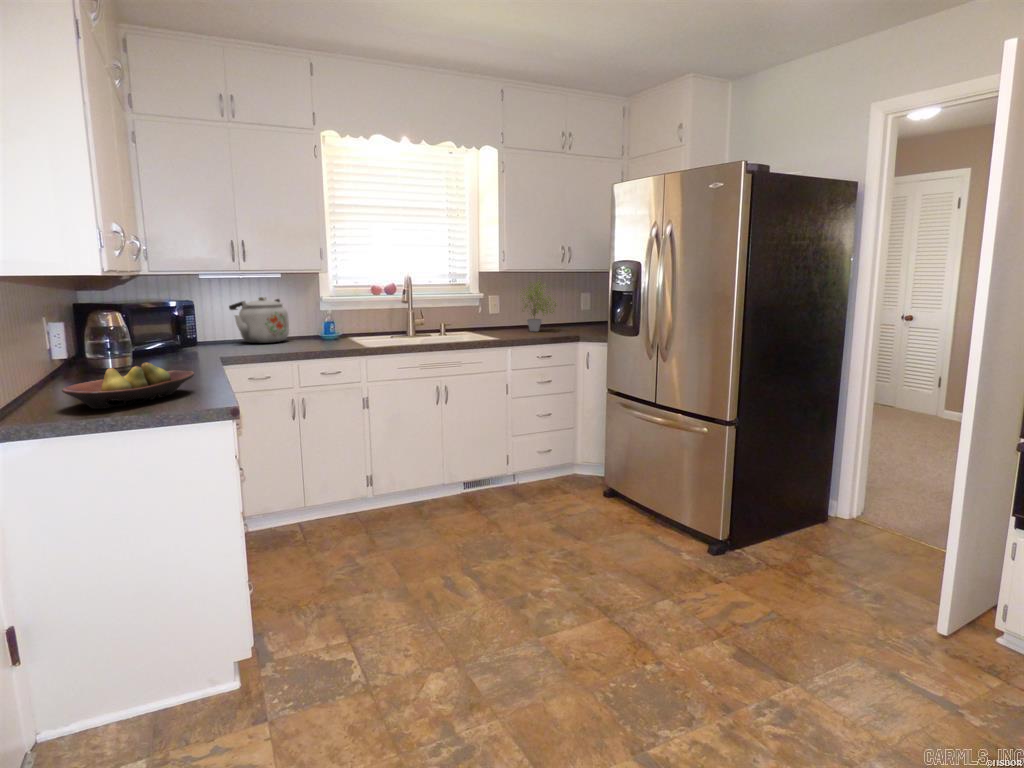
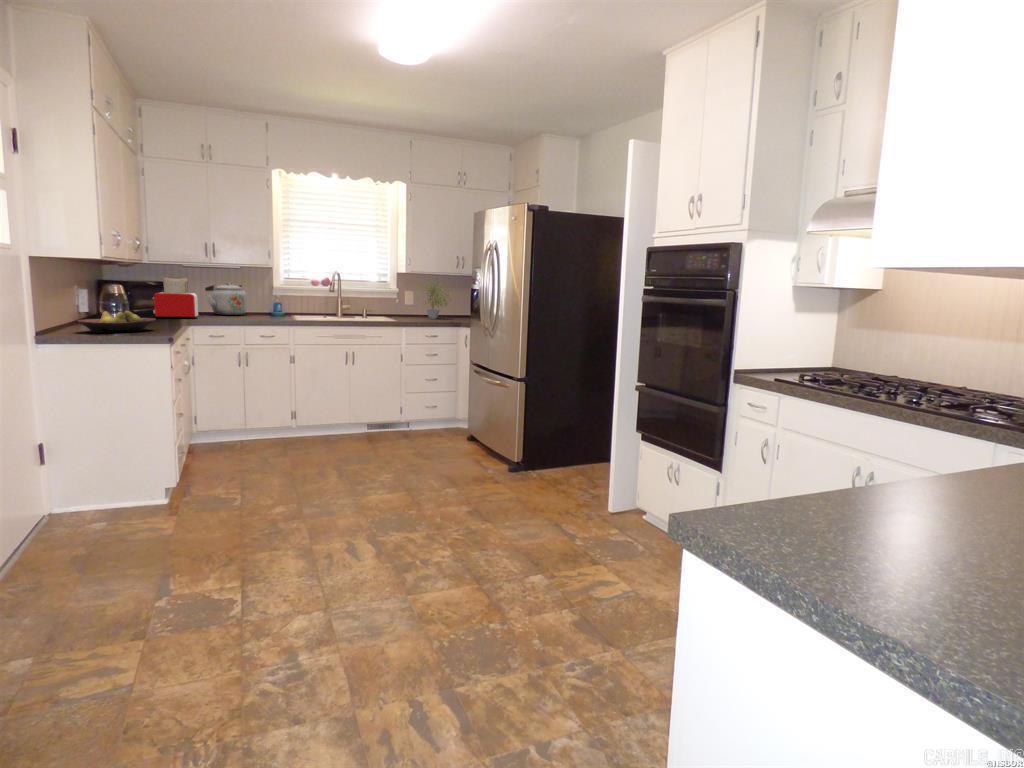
toaster: none [161,295,229,357] -> present [153,277,198,319]

